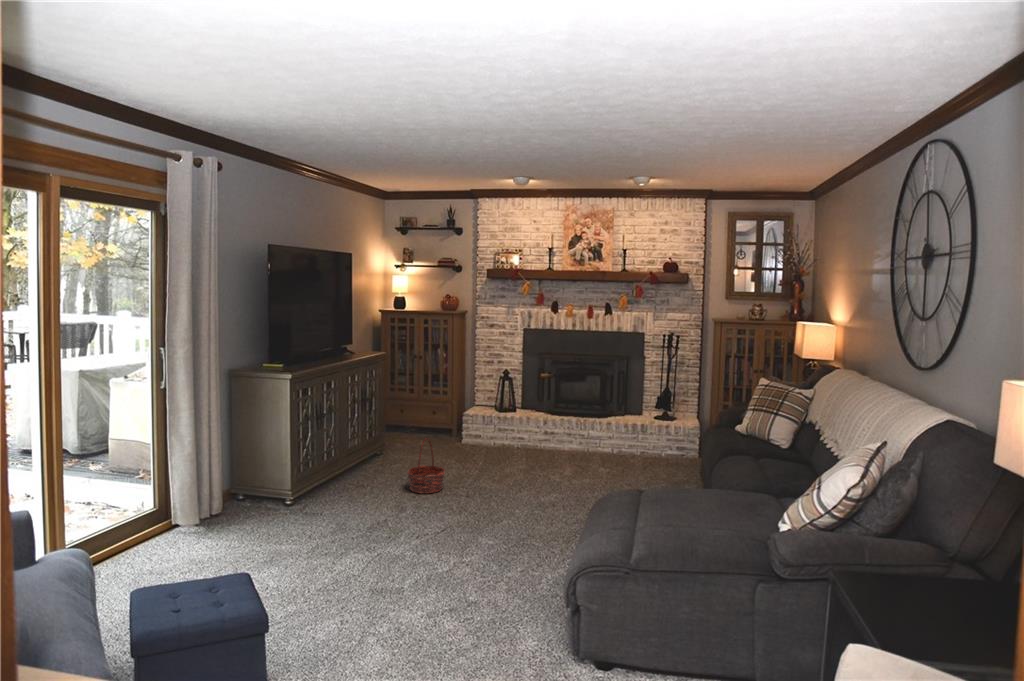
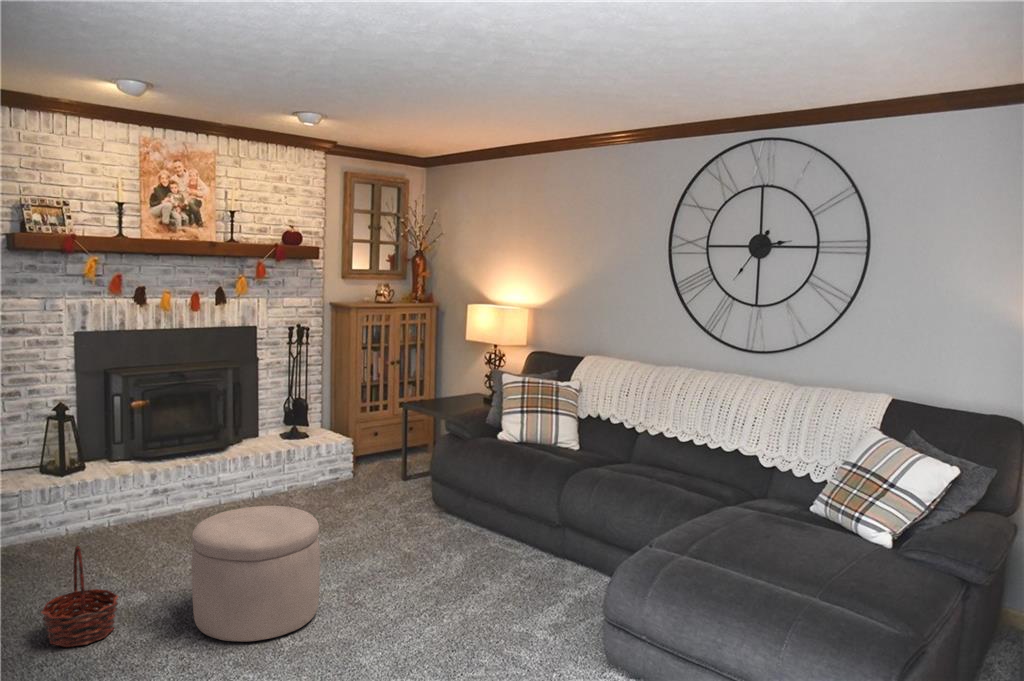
ottoman: none [465,438,545,521] -> present [191,506,320,642]

